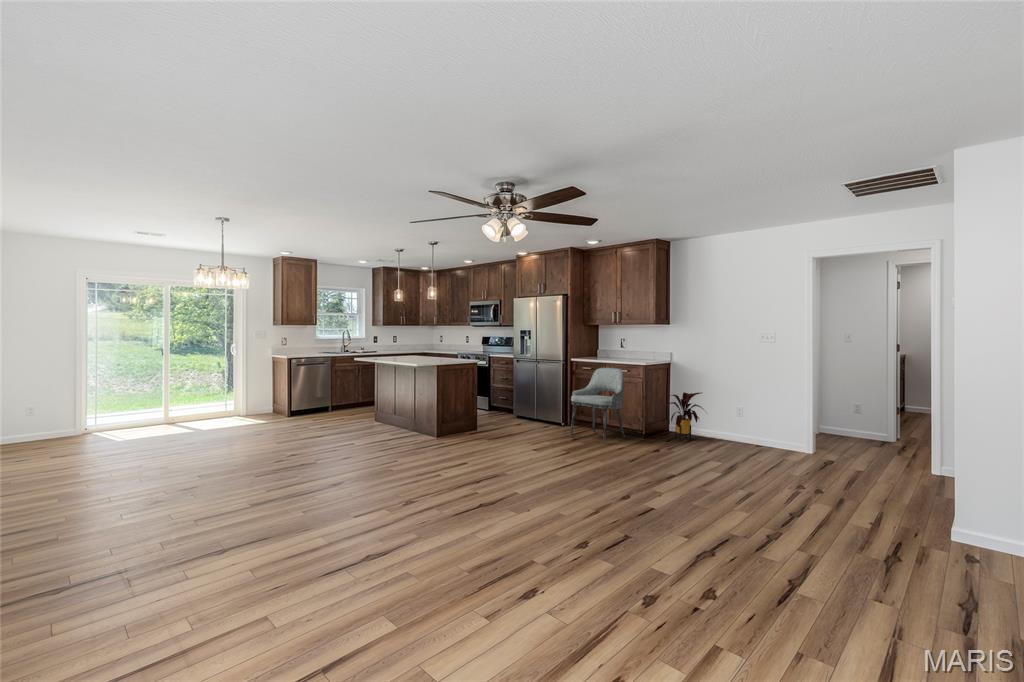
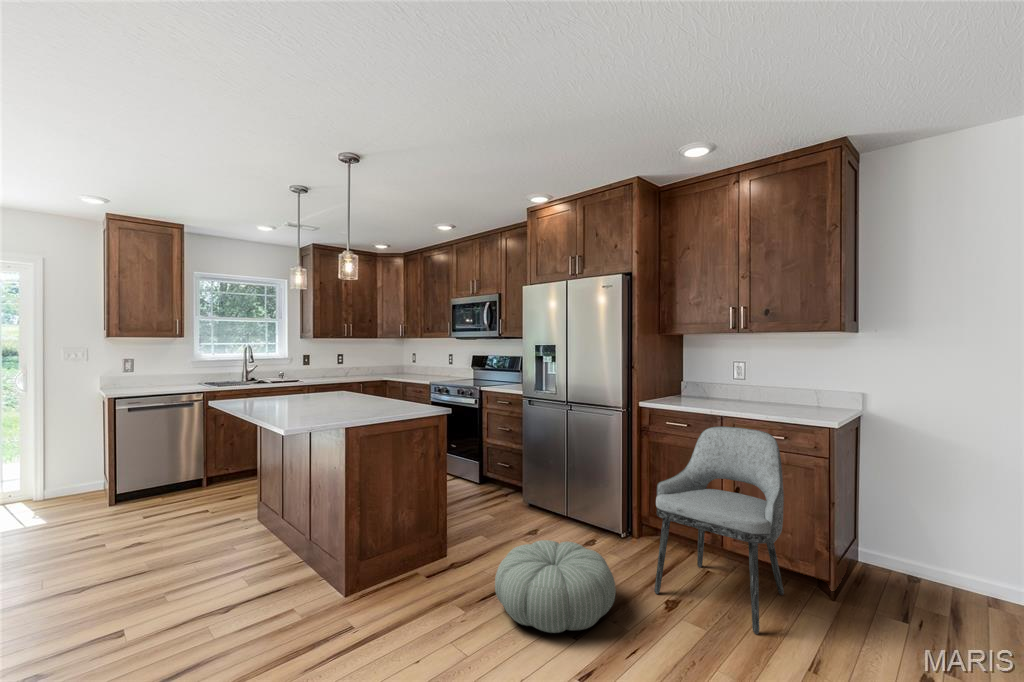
house plant: present [665,392,704,440] -> none [873,488,996,614]
pouf: none [502,416,551,443] -> present [495,540,616,633]

